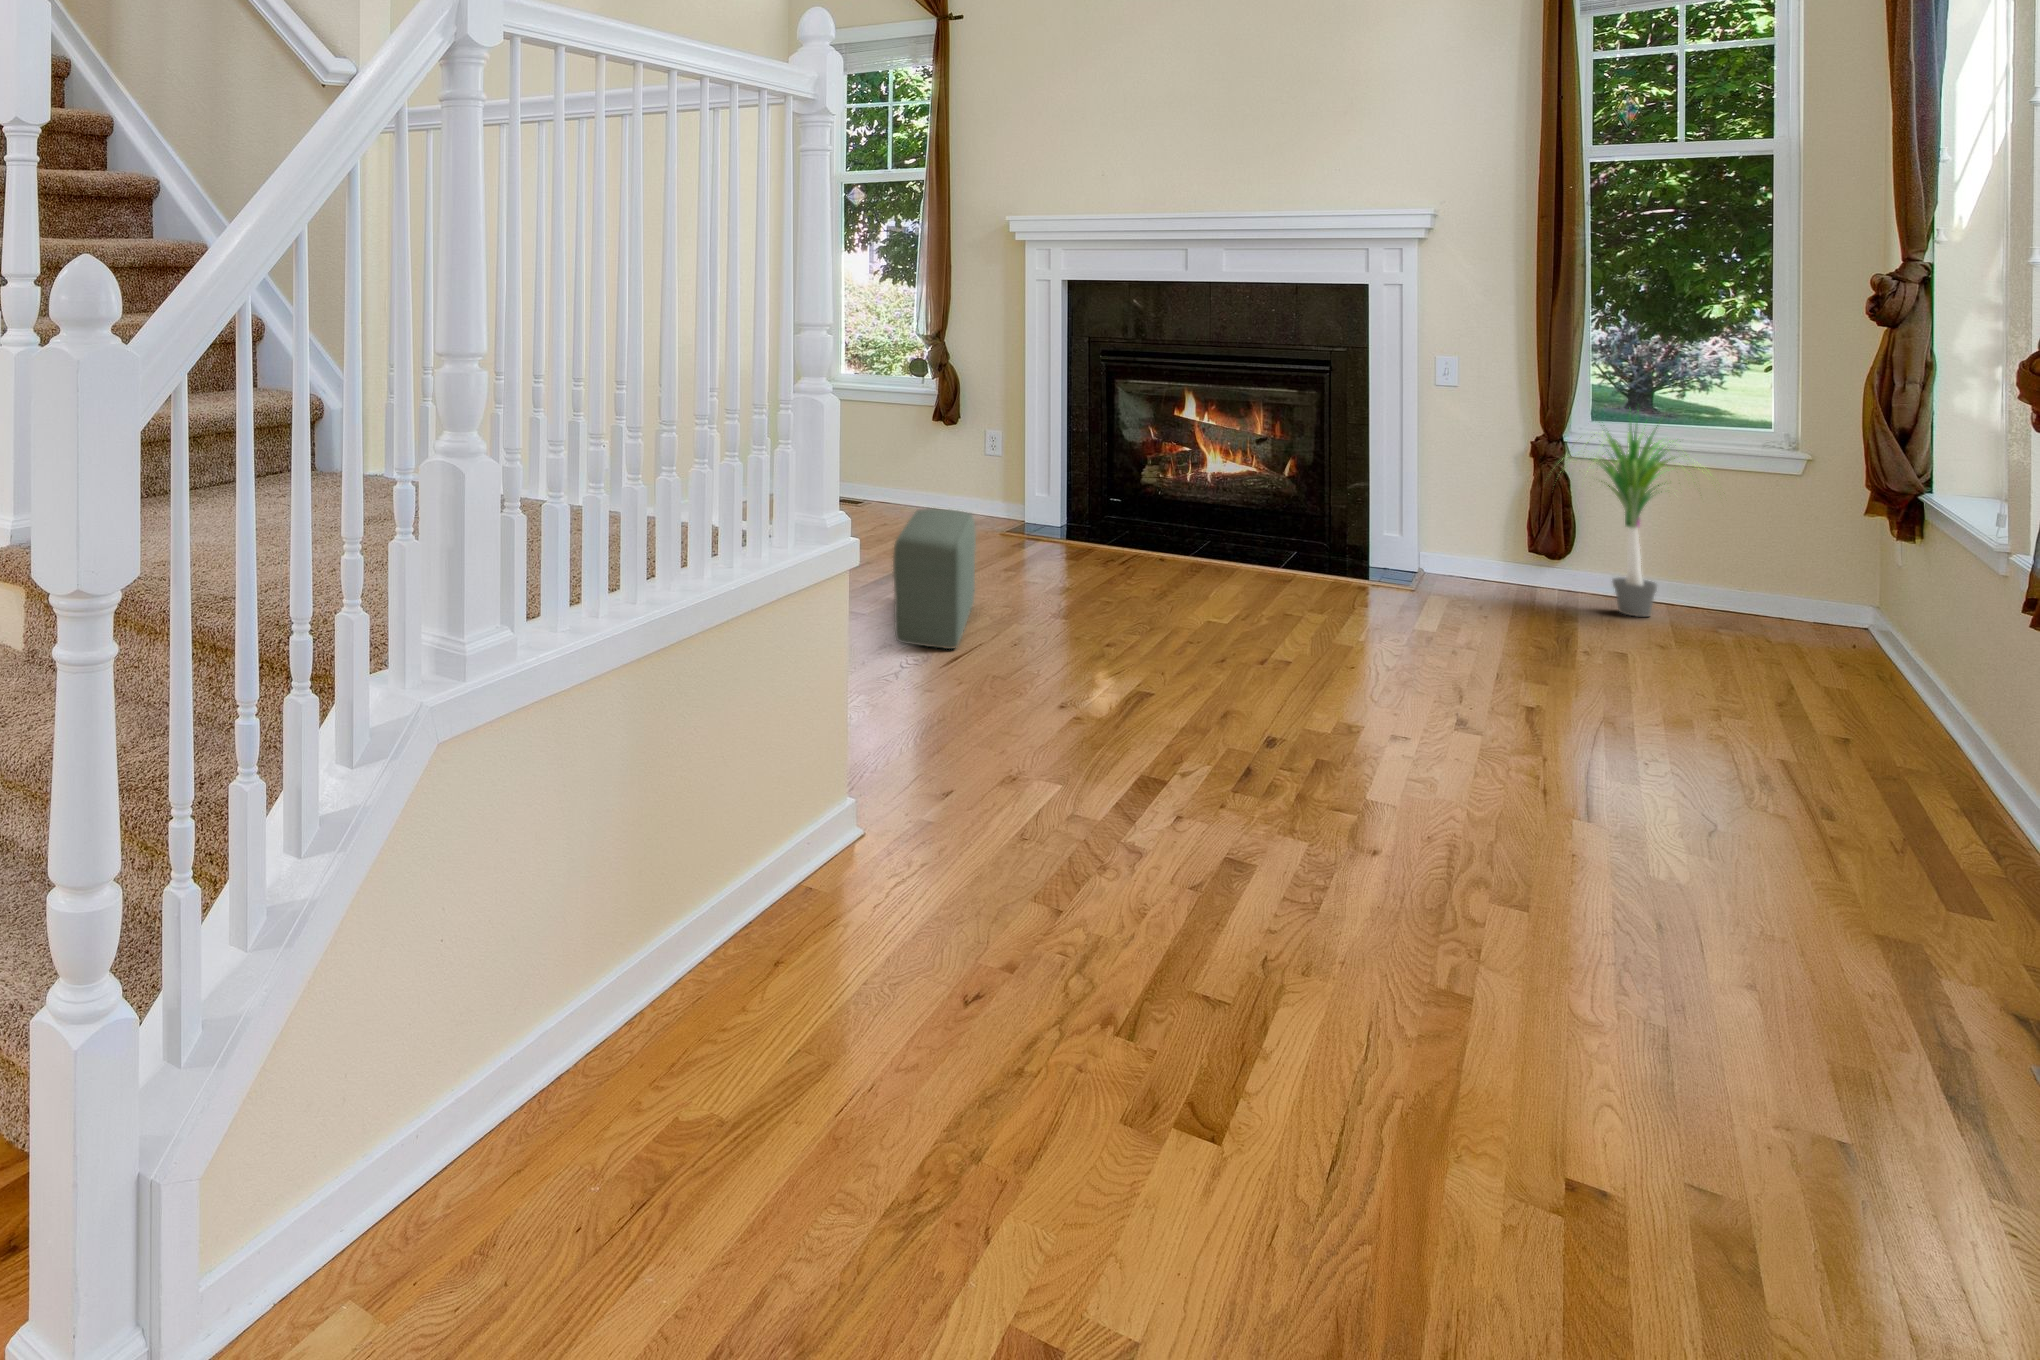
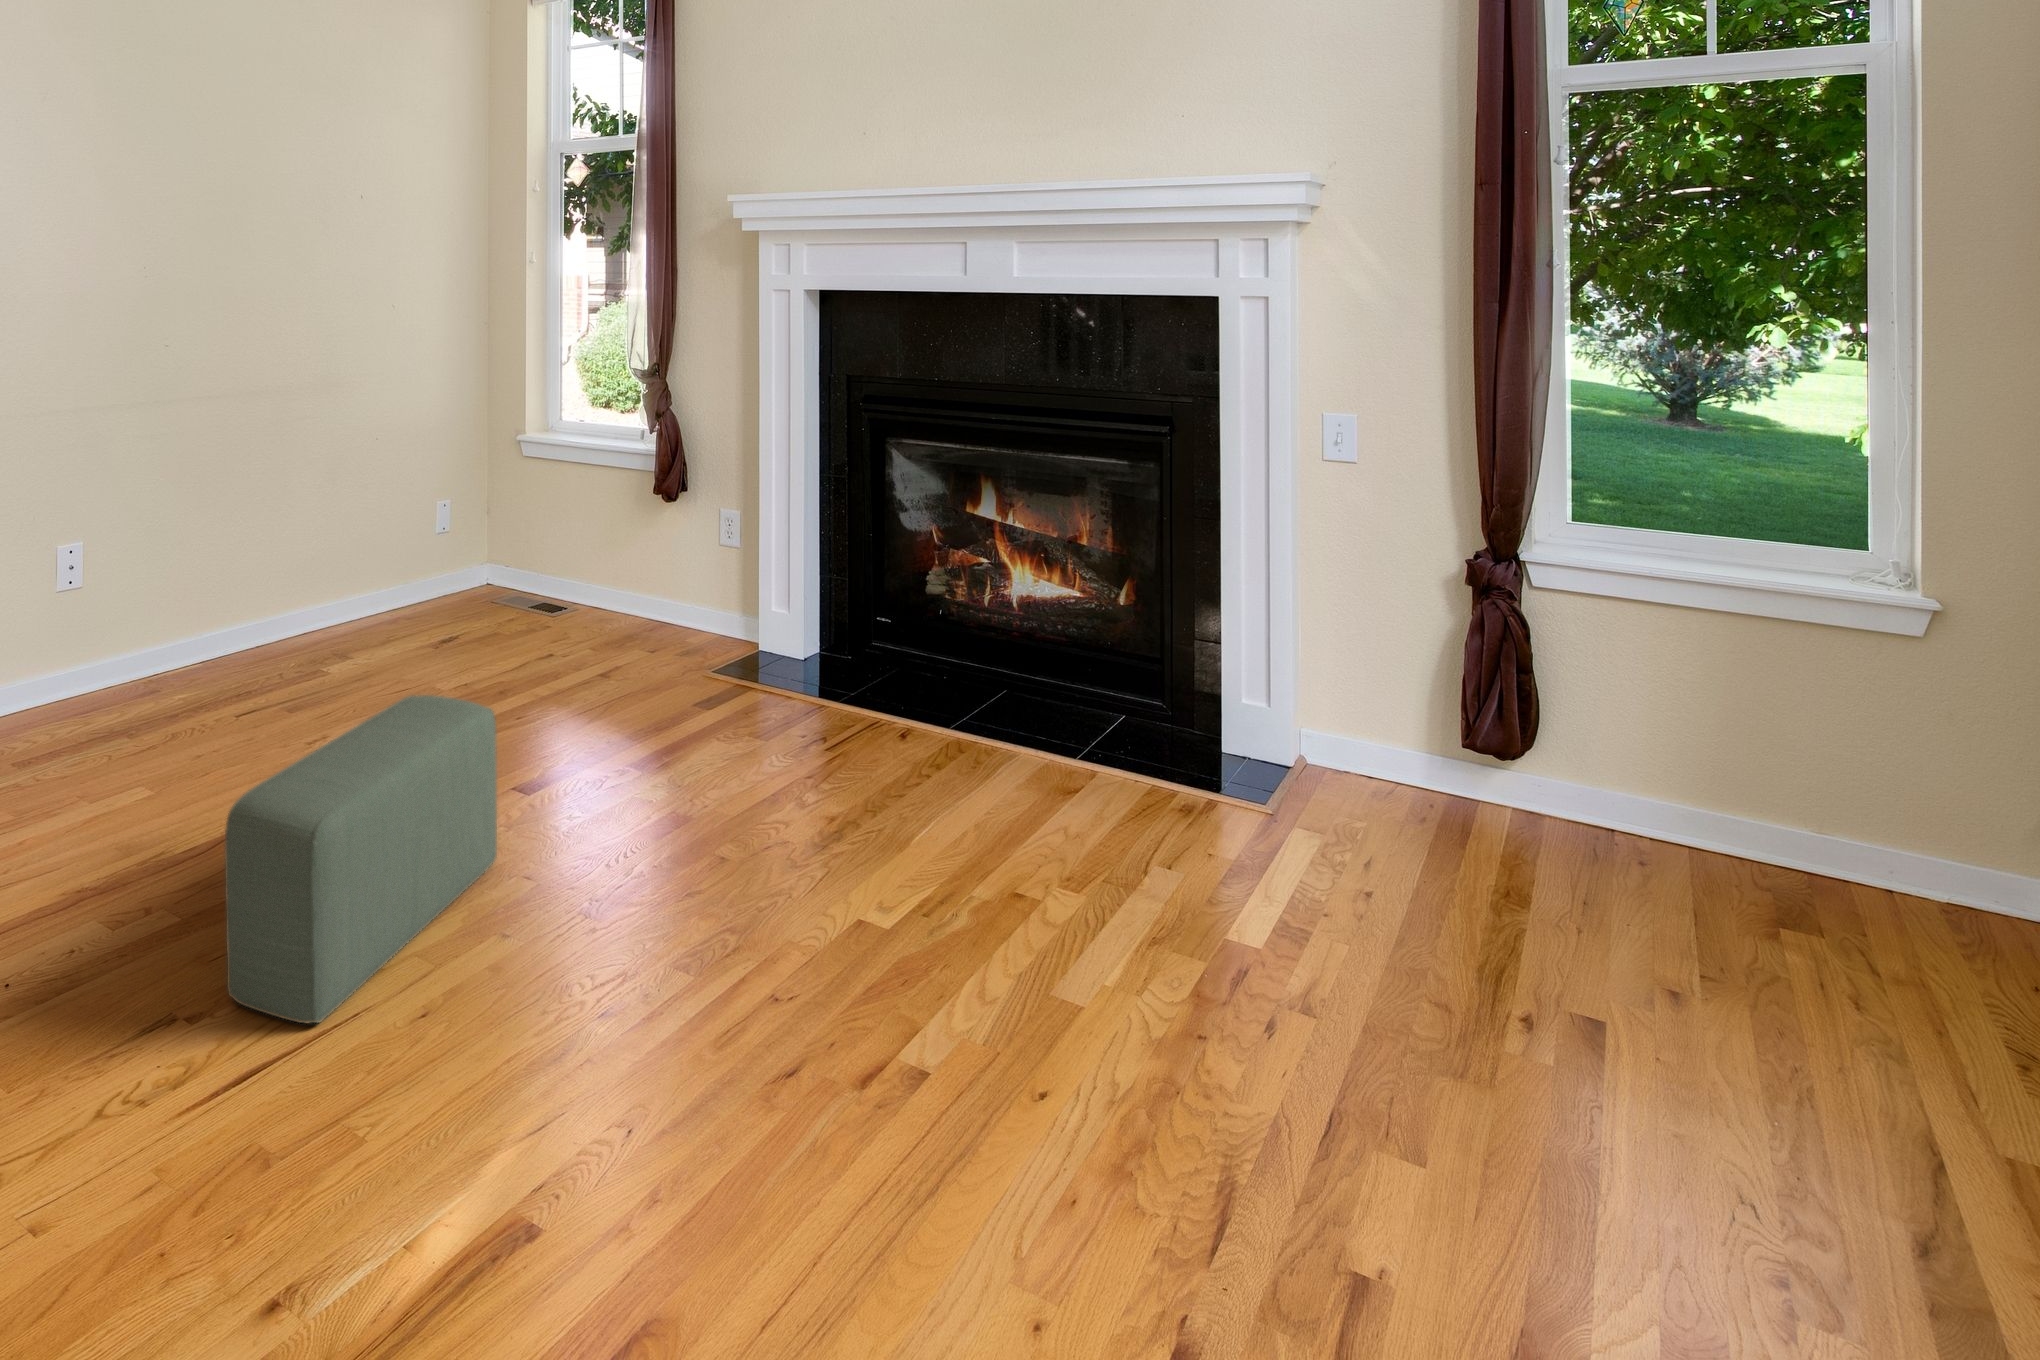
potted plant: present [1554,419,1711,617] -> none [1478,501,1799,886]

